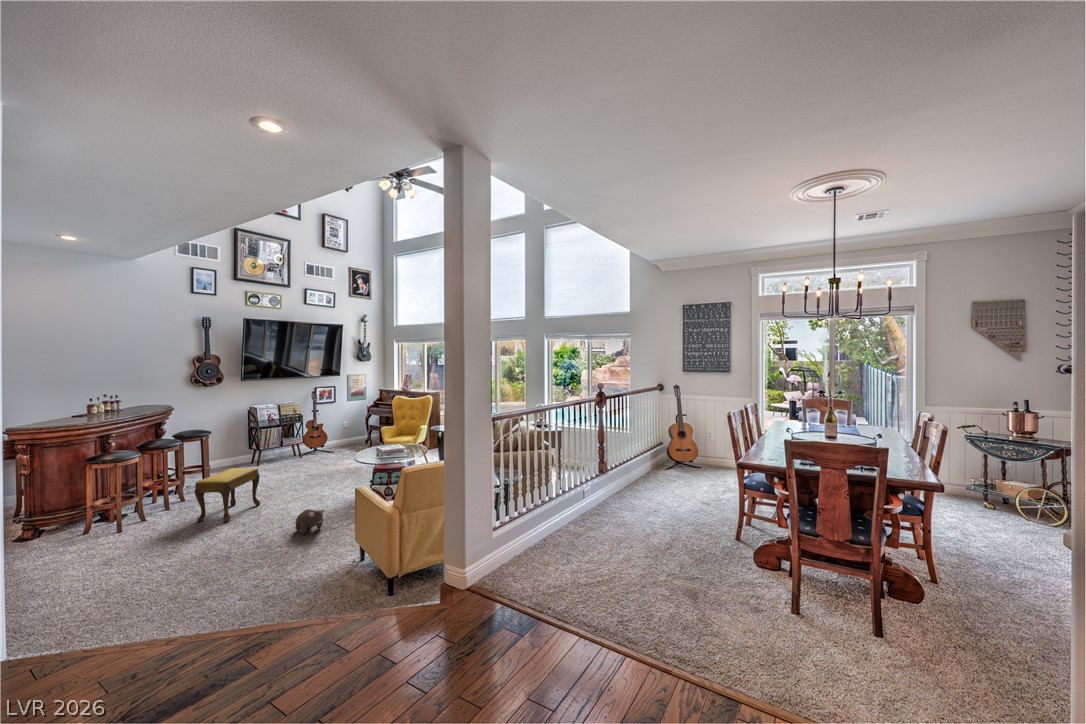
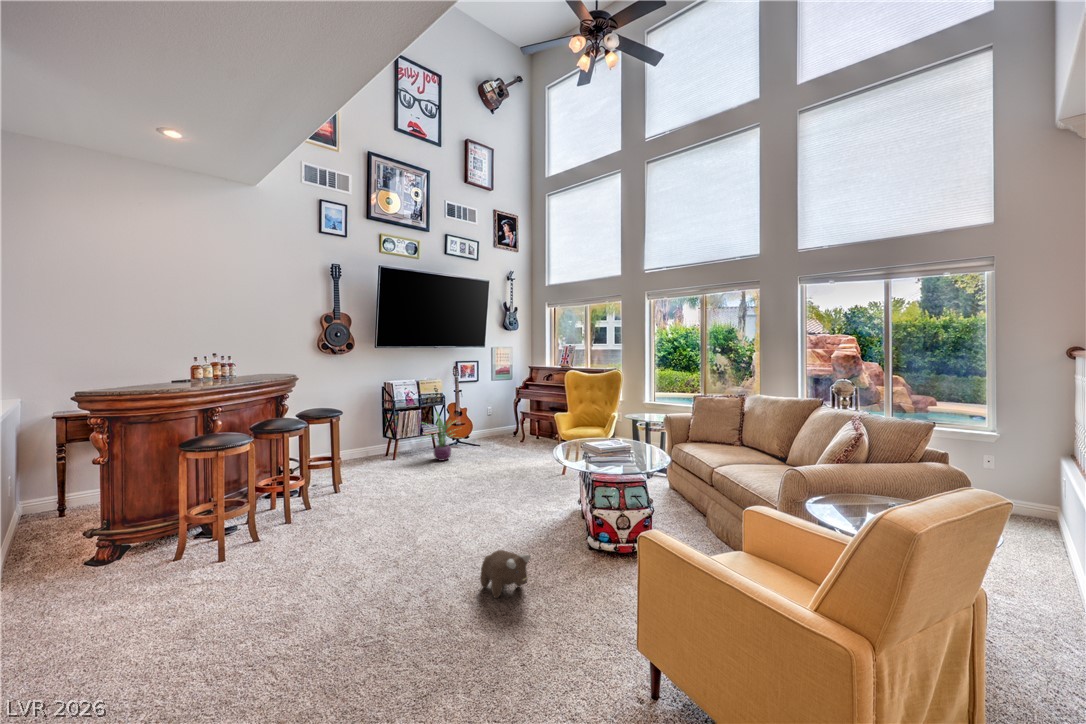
decorative plant: none [278,427,316,464] -> present [429,412,456,461]
footstool: present [195,468,260,522] -> none [323,466,411,555]

